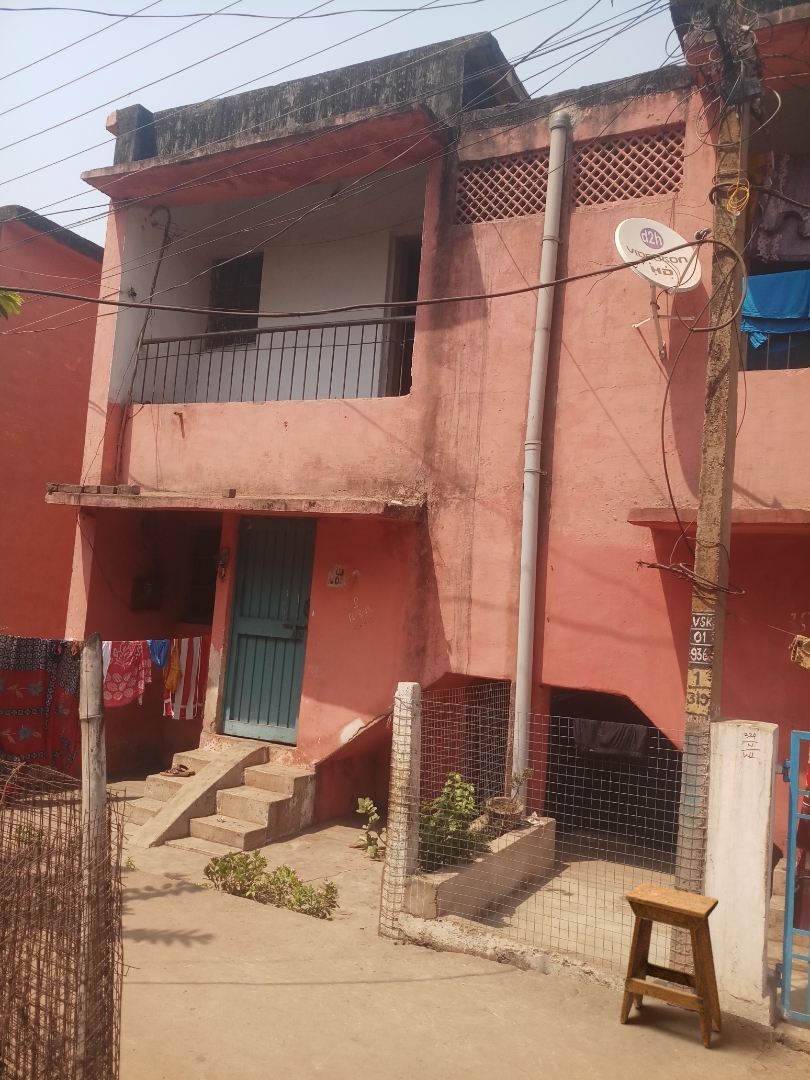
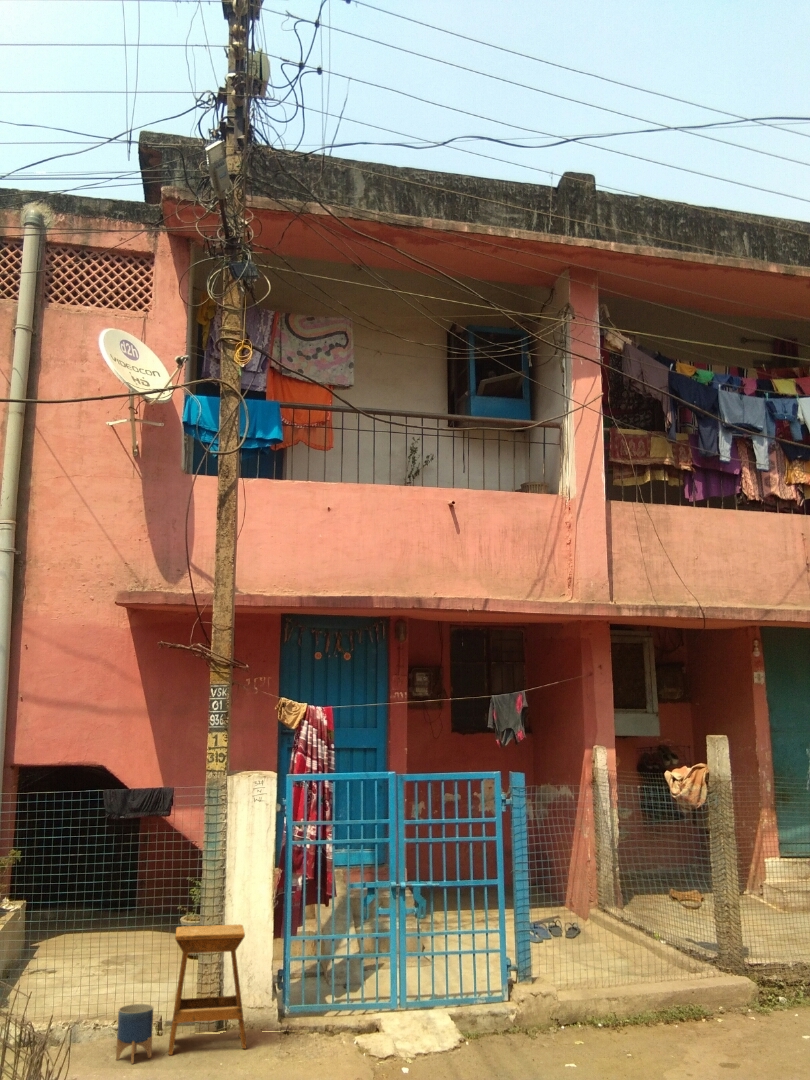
planter: none [566,954,604,1020] -> present [116,1004,153,1064]

